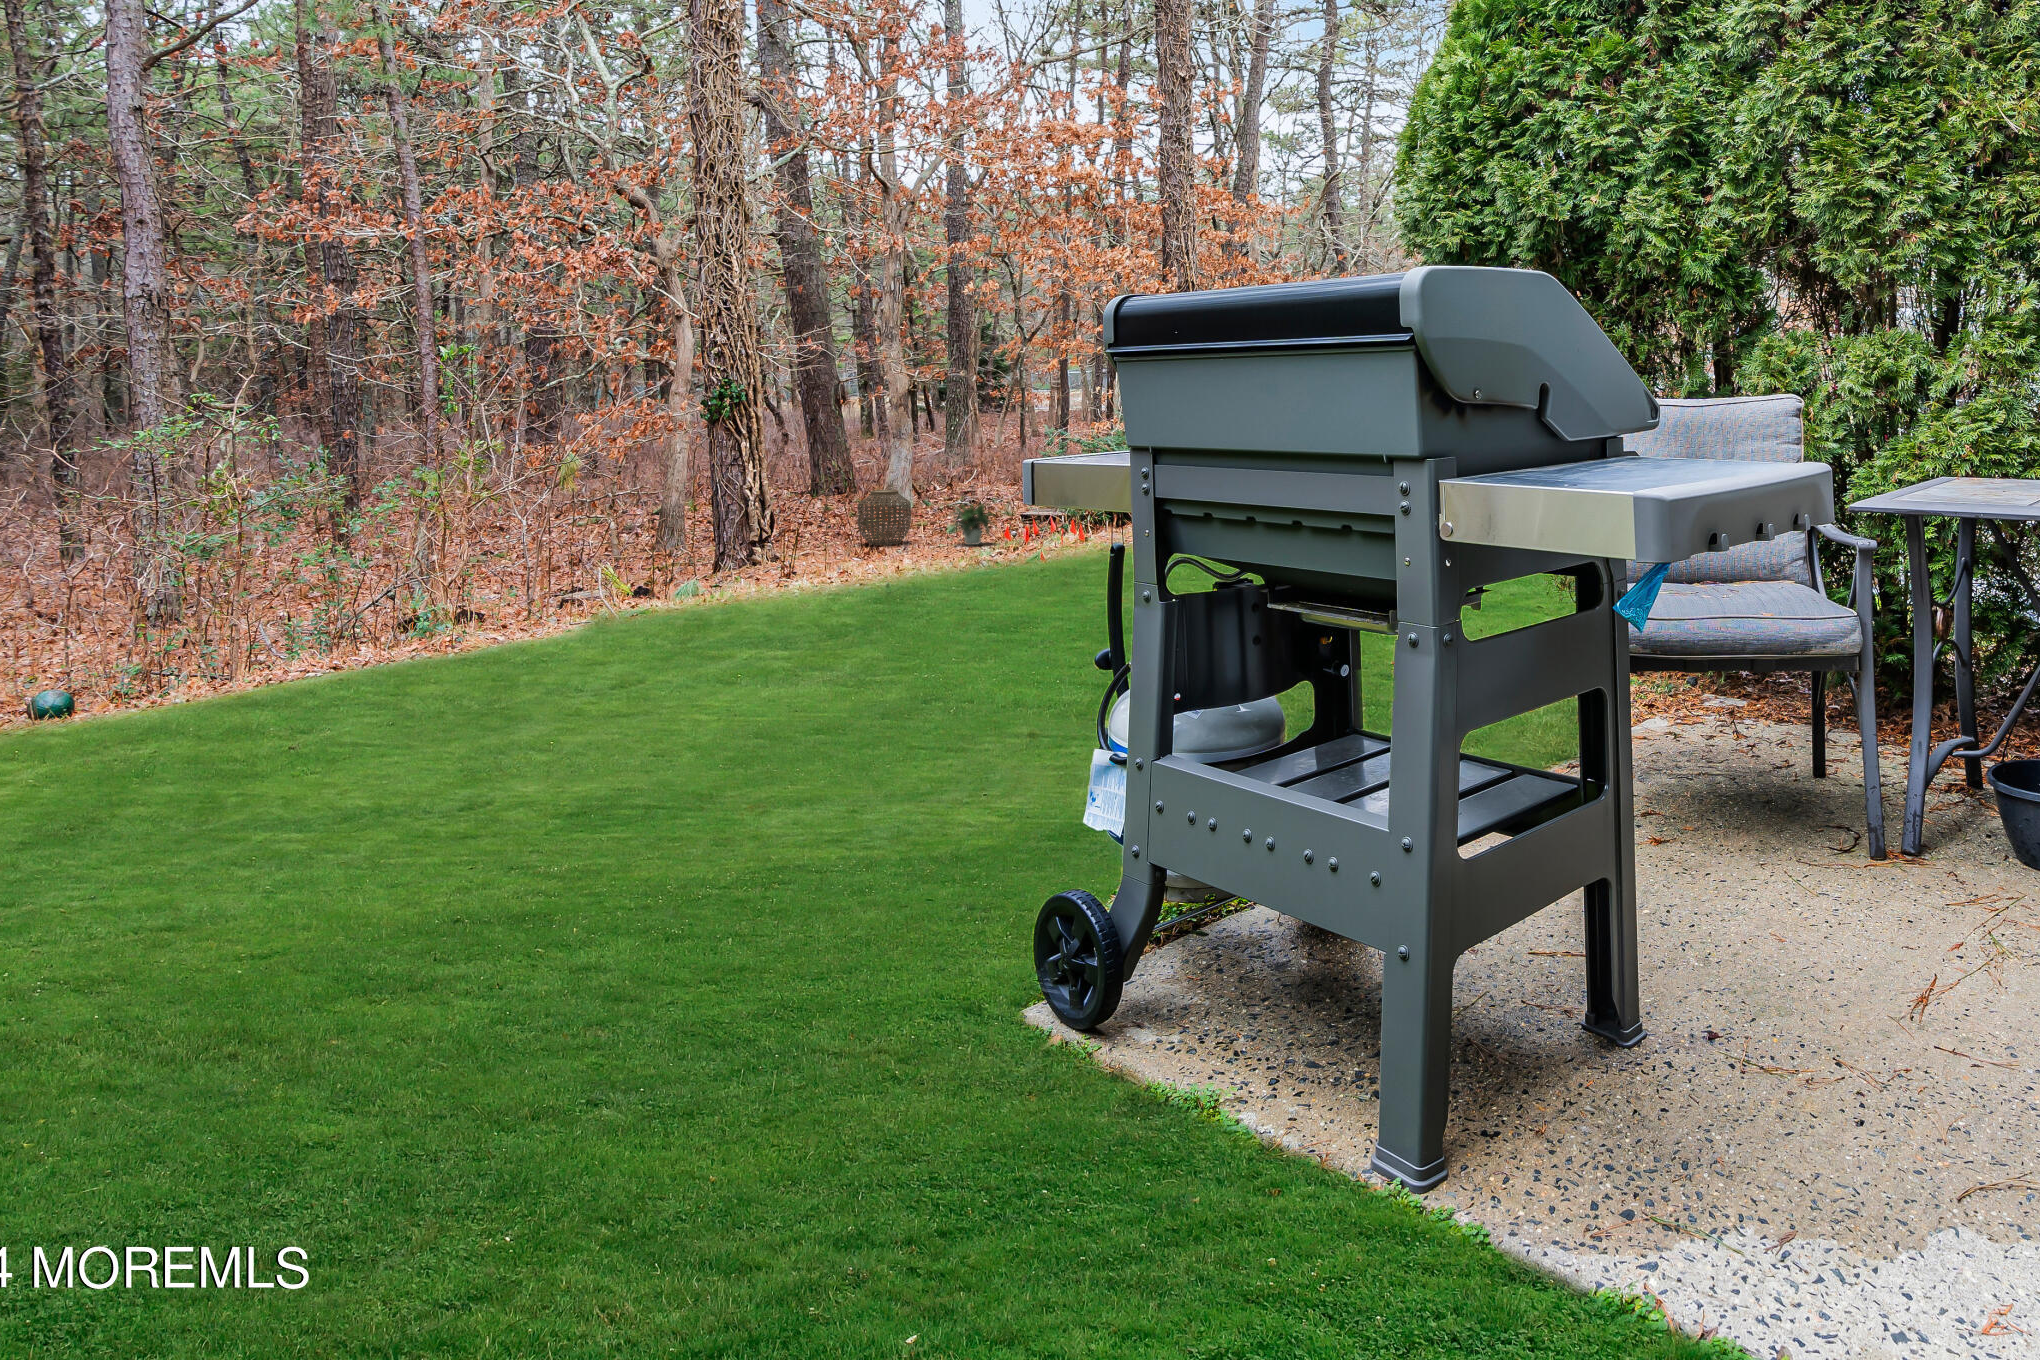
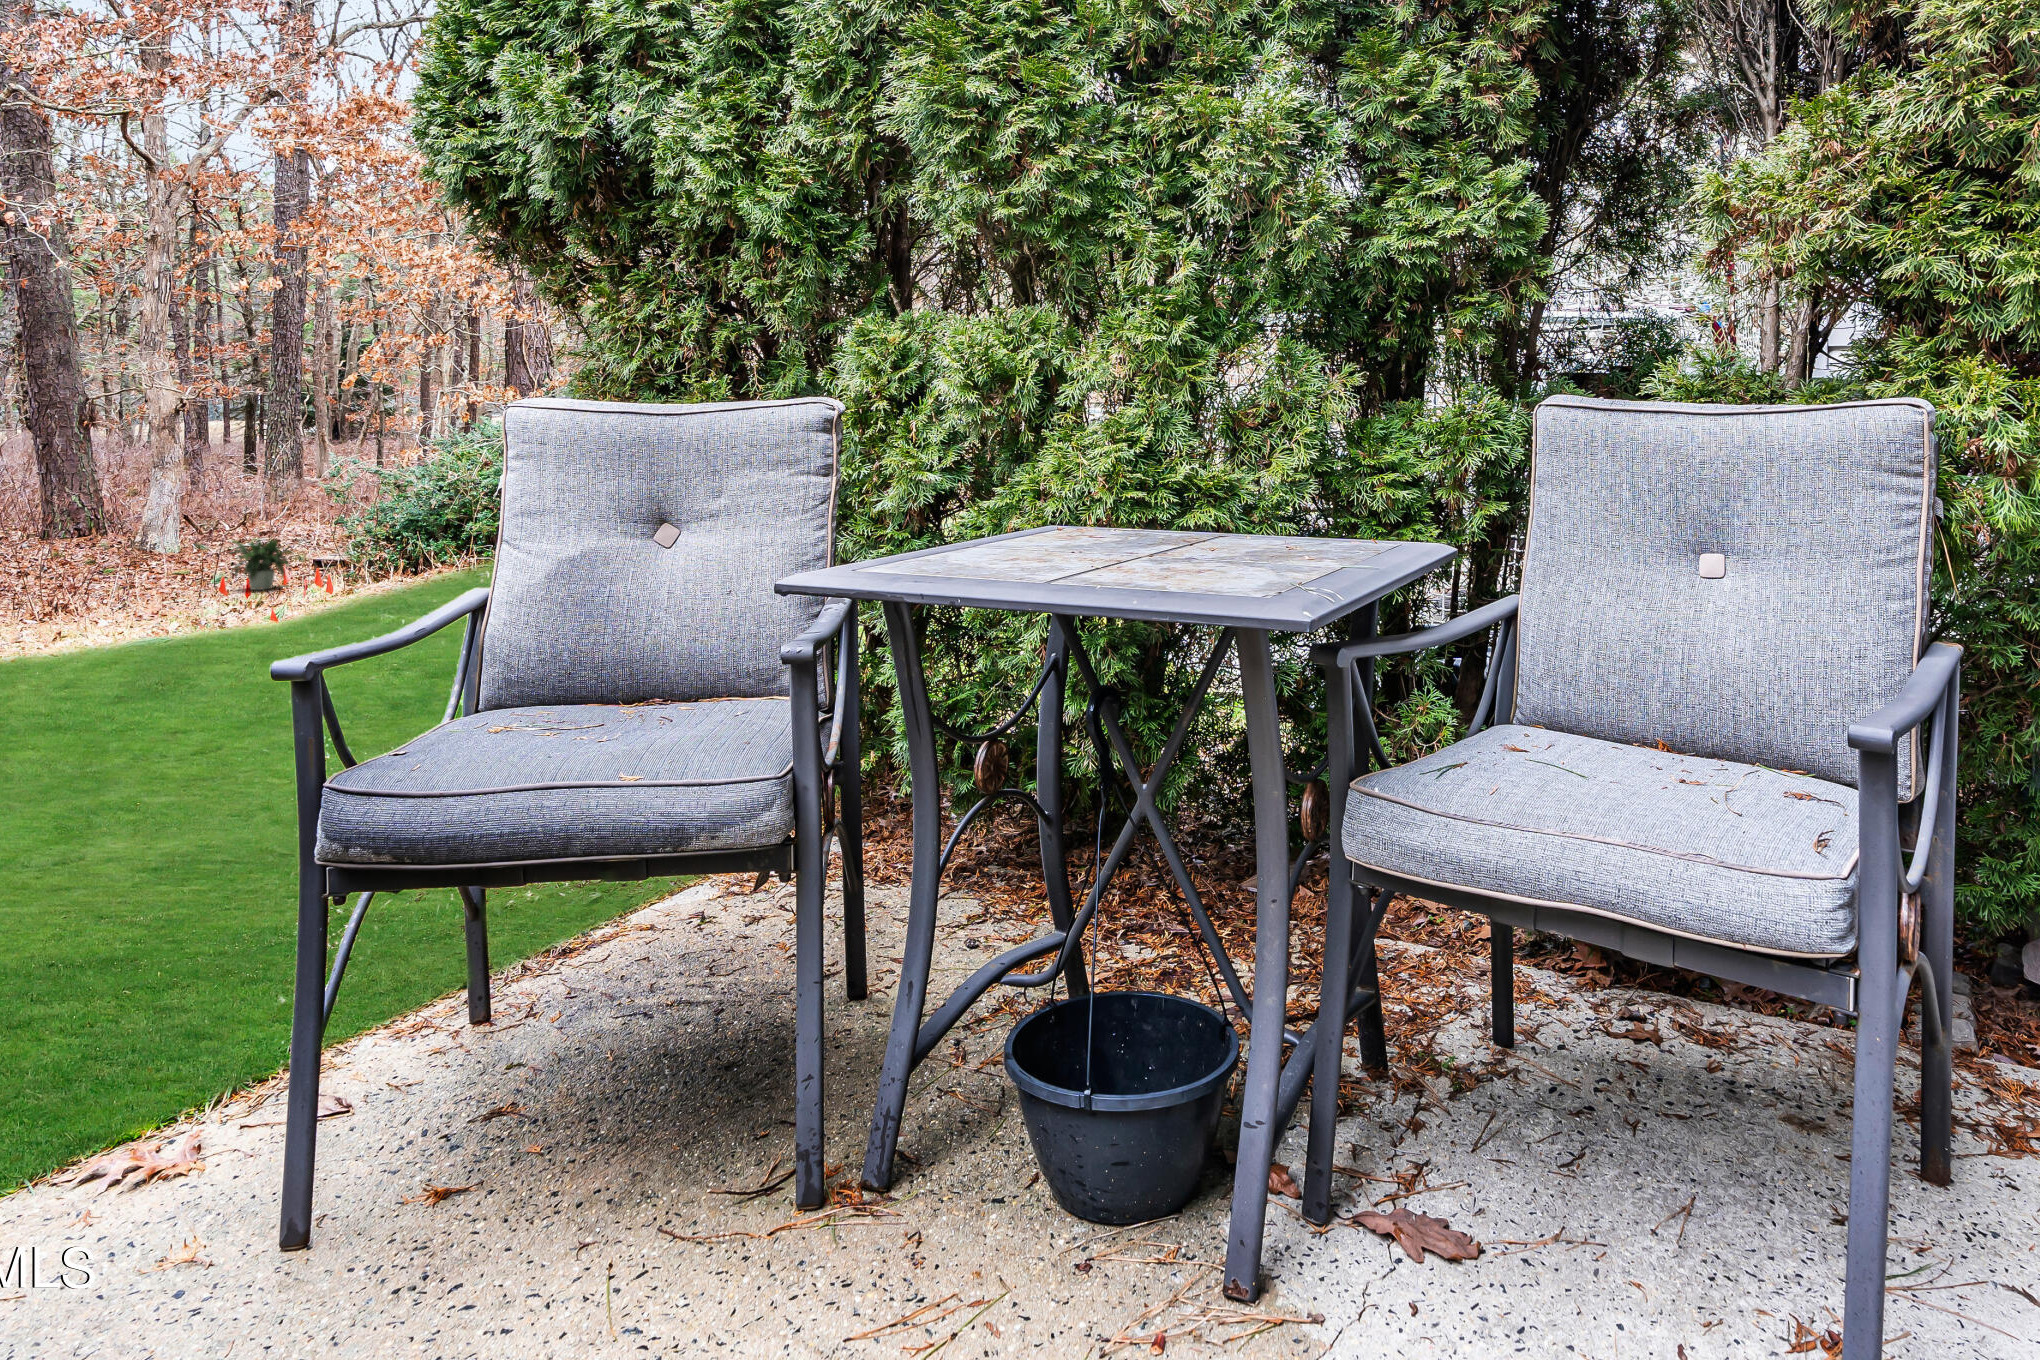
woven basket: present [857,490,911,545] -> none [111,523,188,591]

